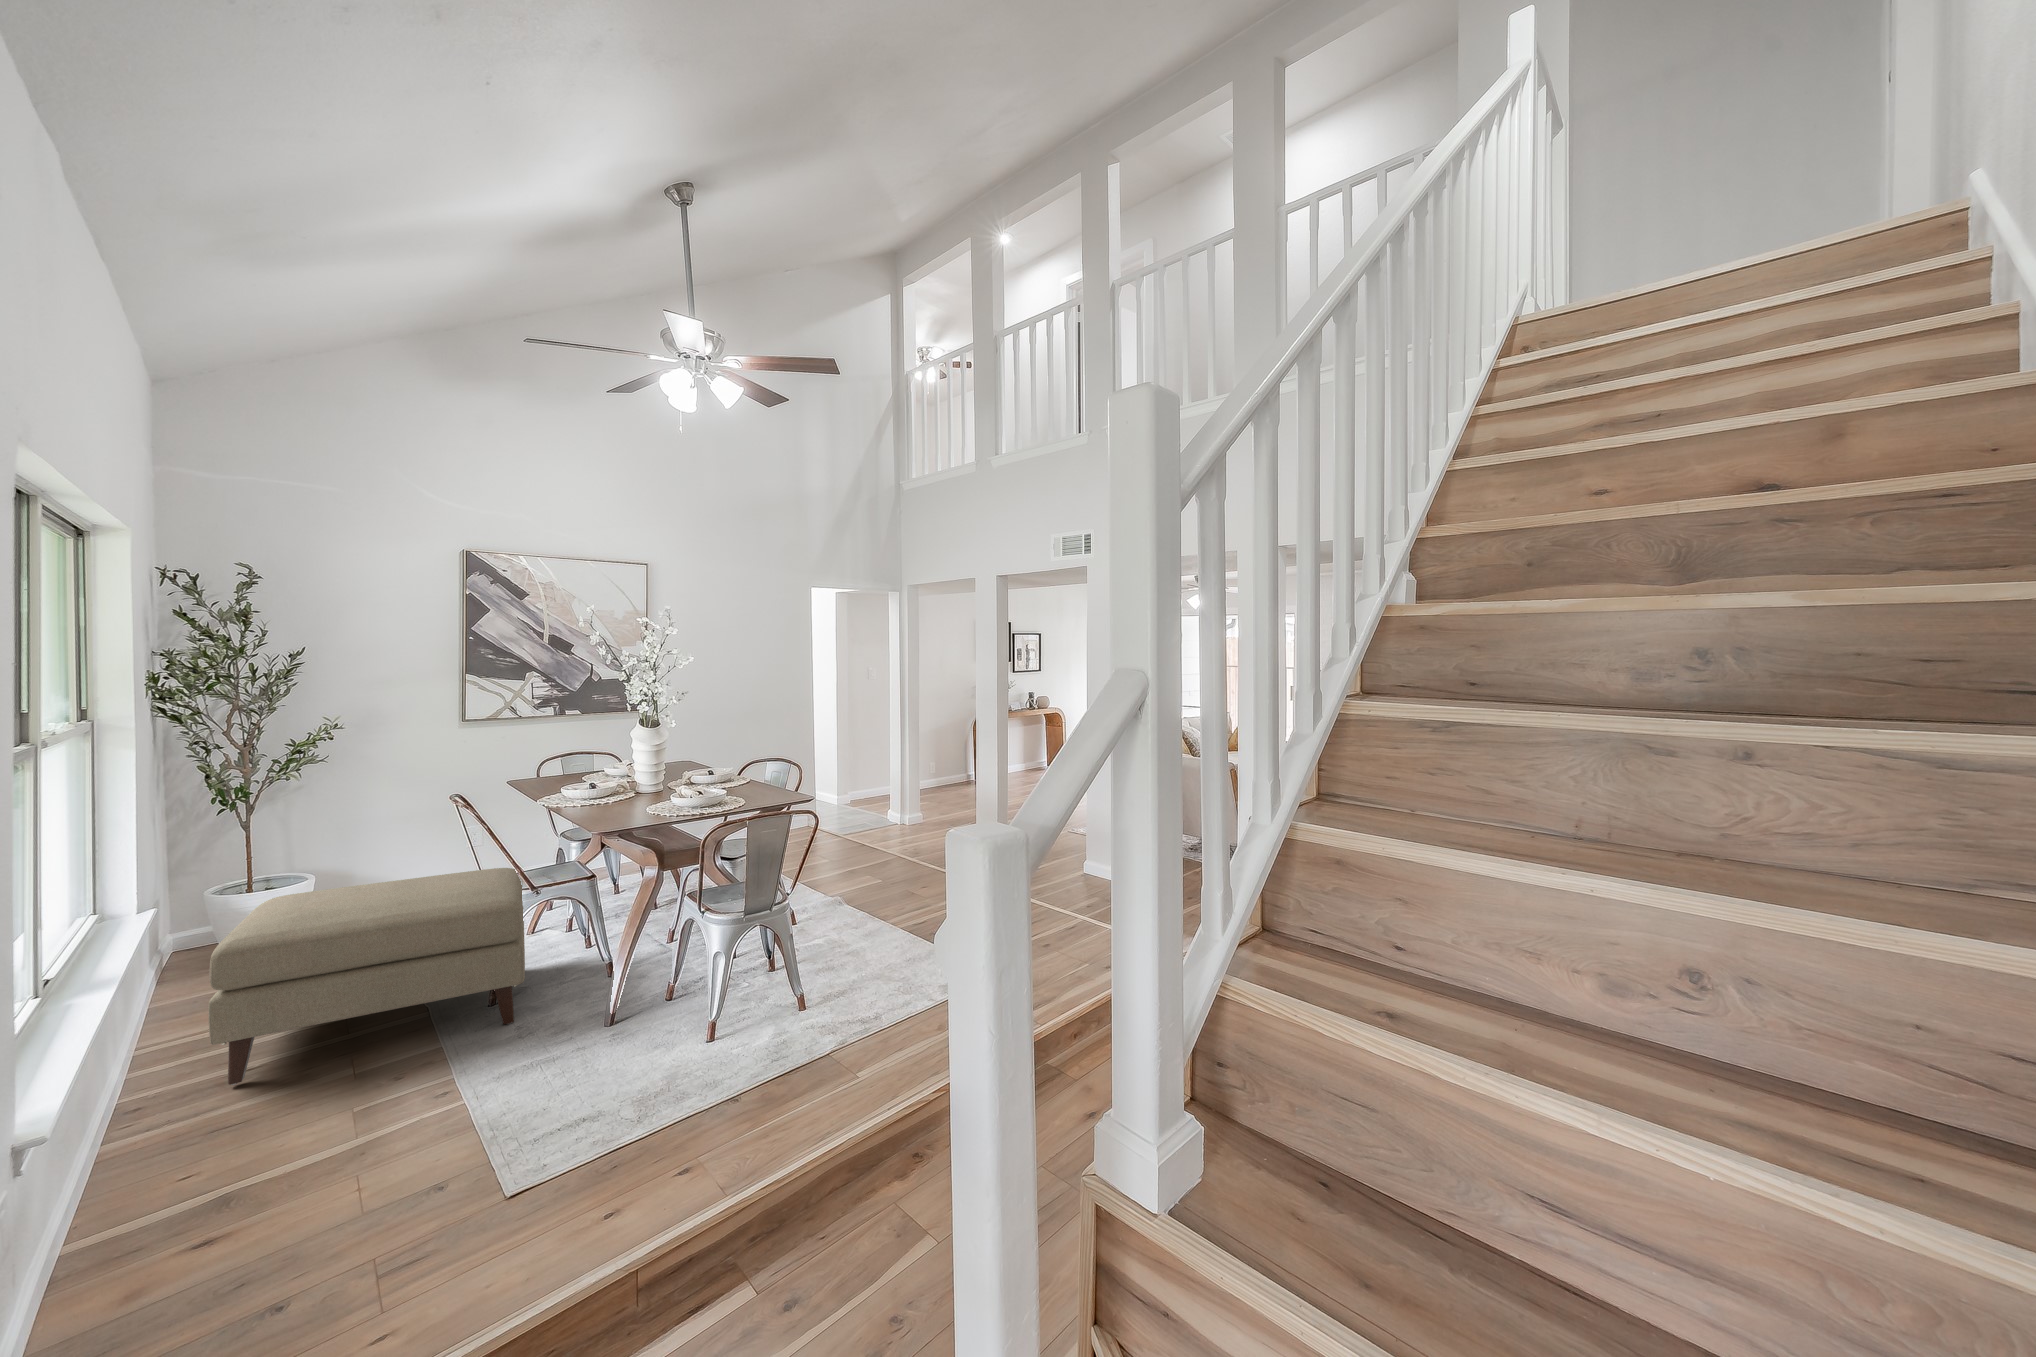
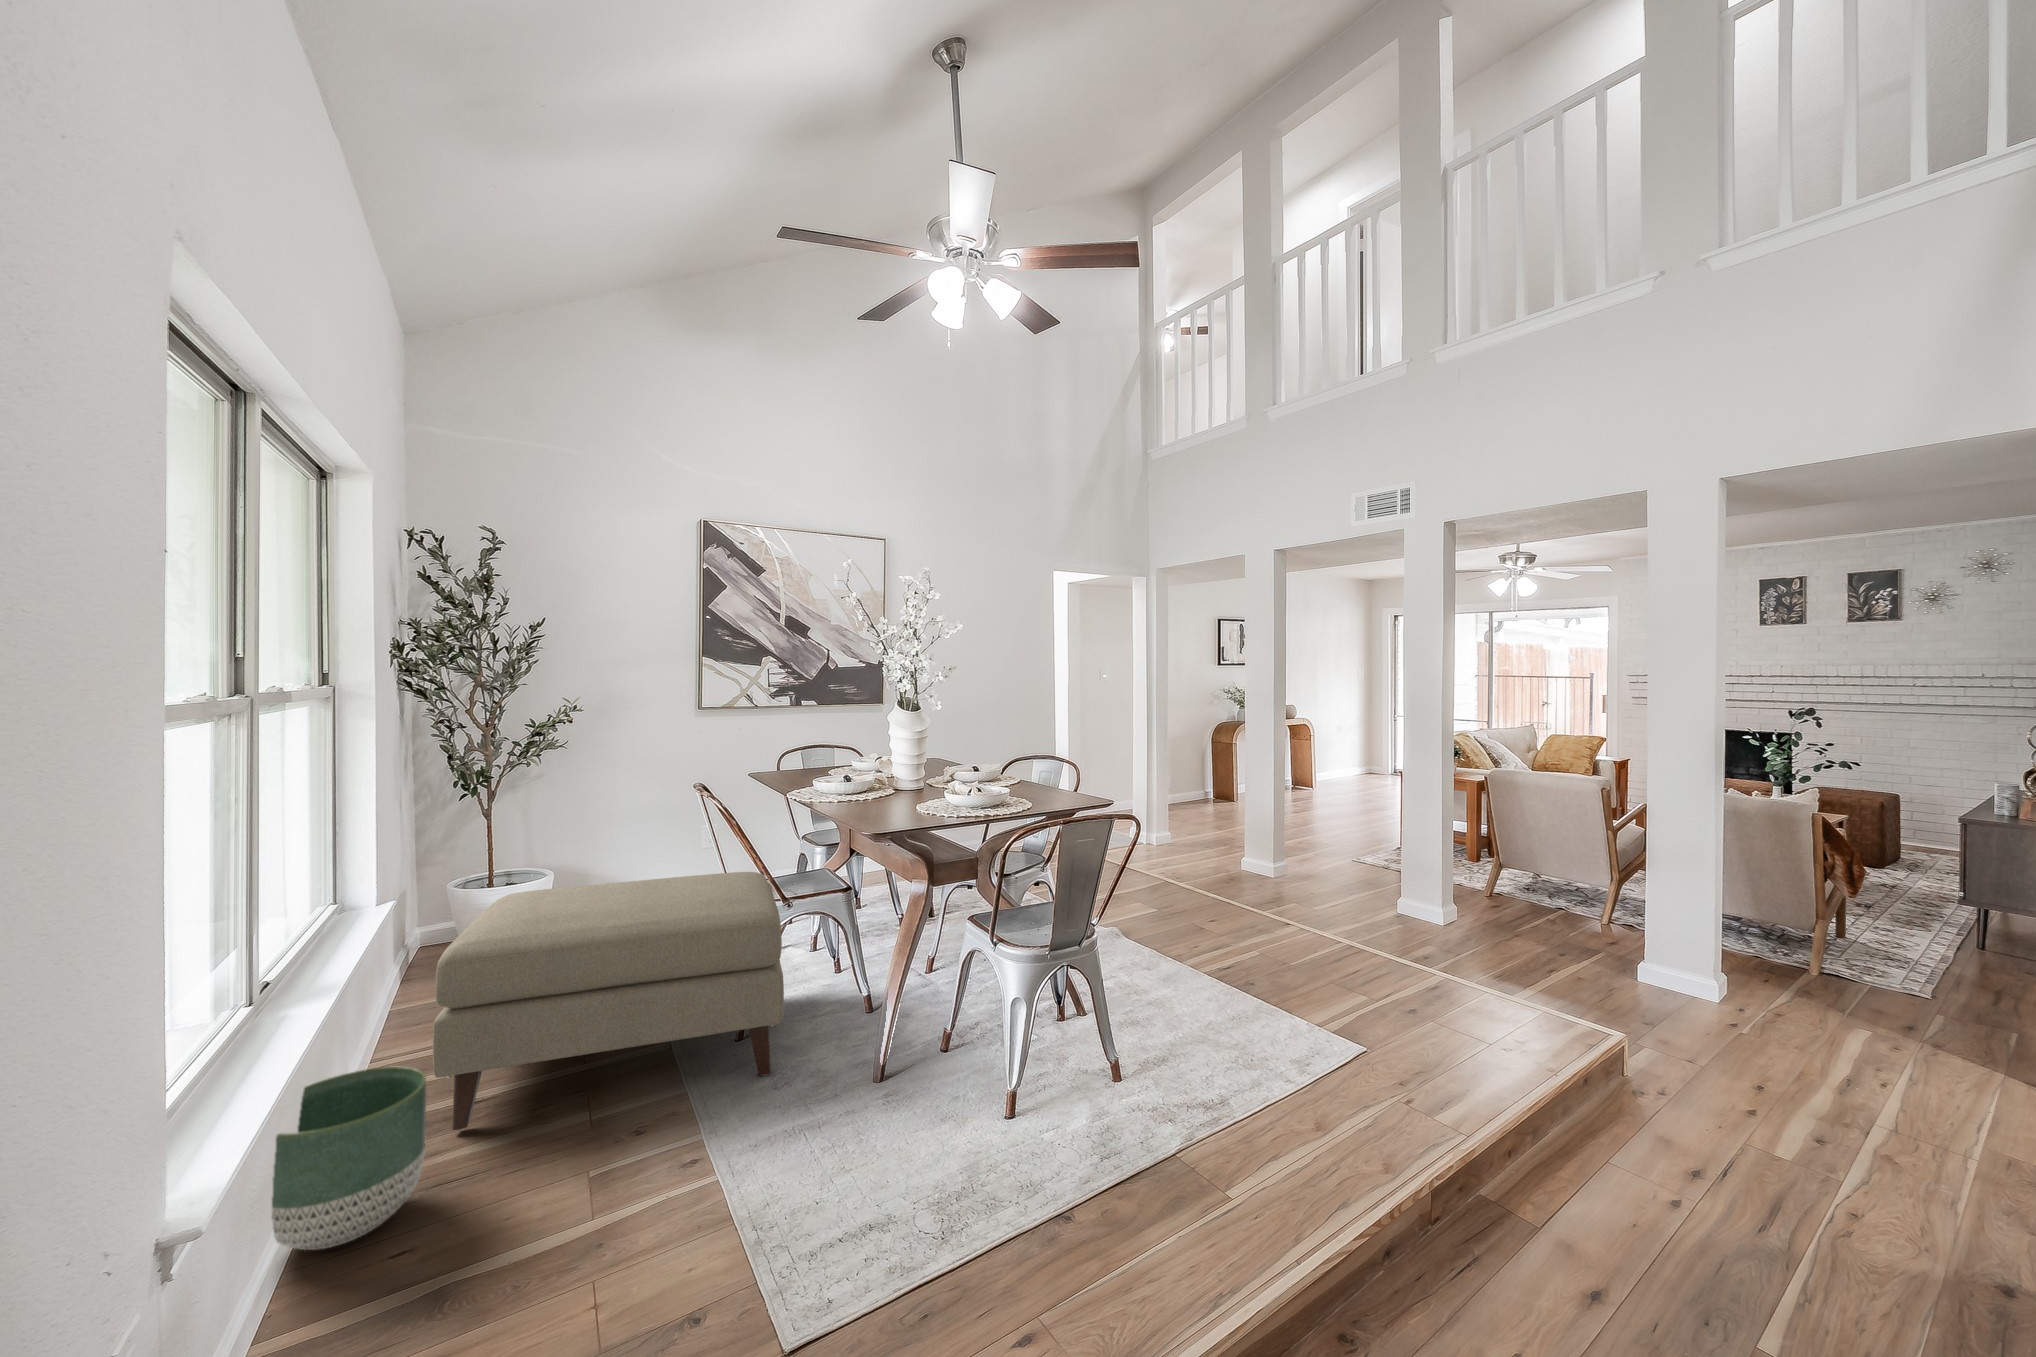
planter: none [57,1035,207,1170] -> present [272,1067,426,1250]

